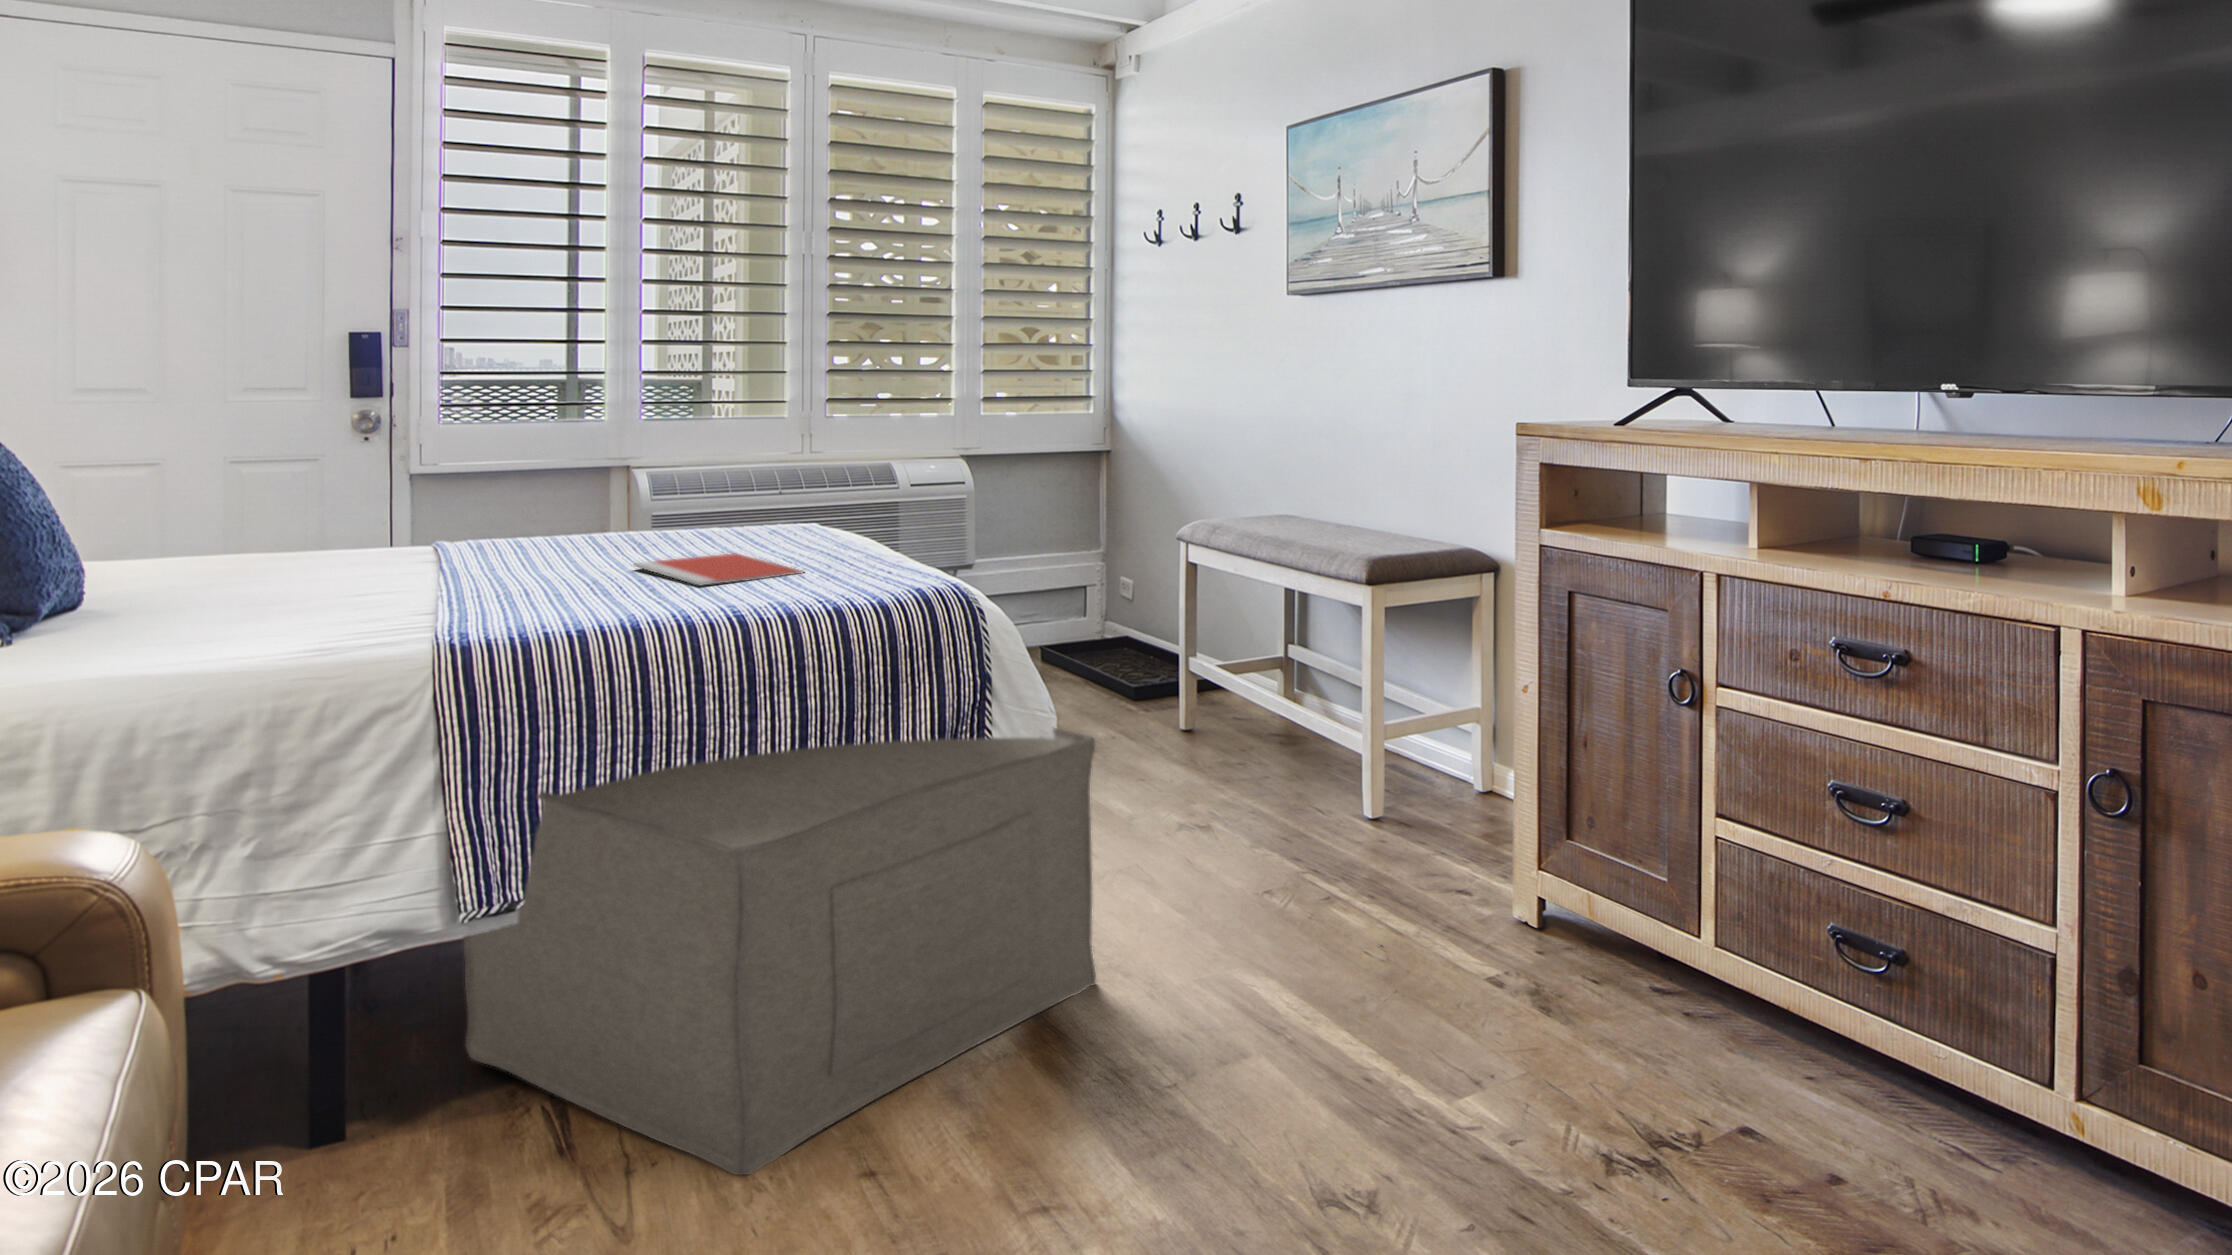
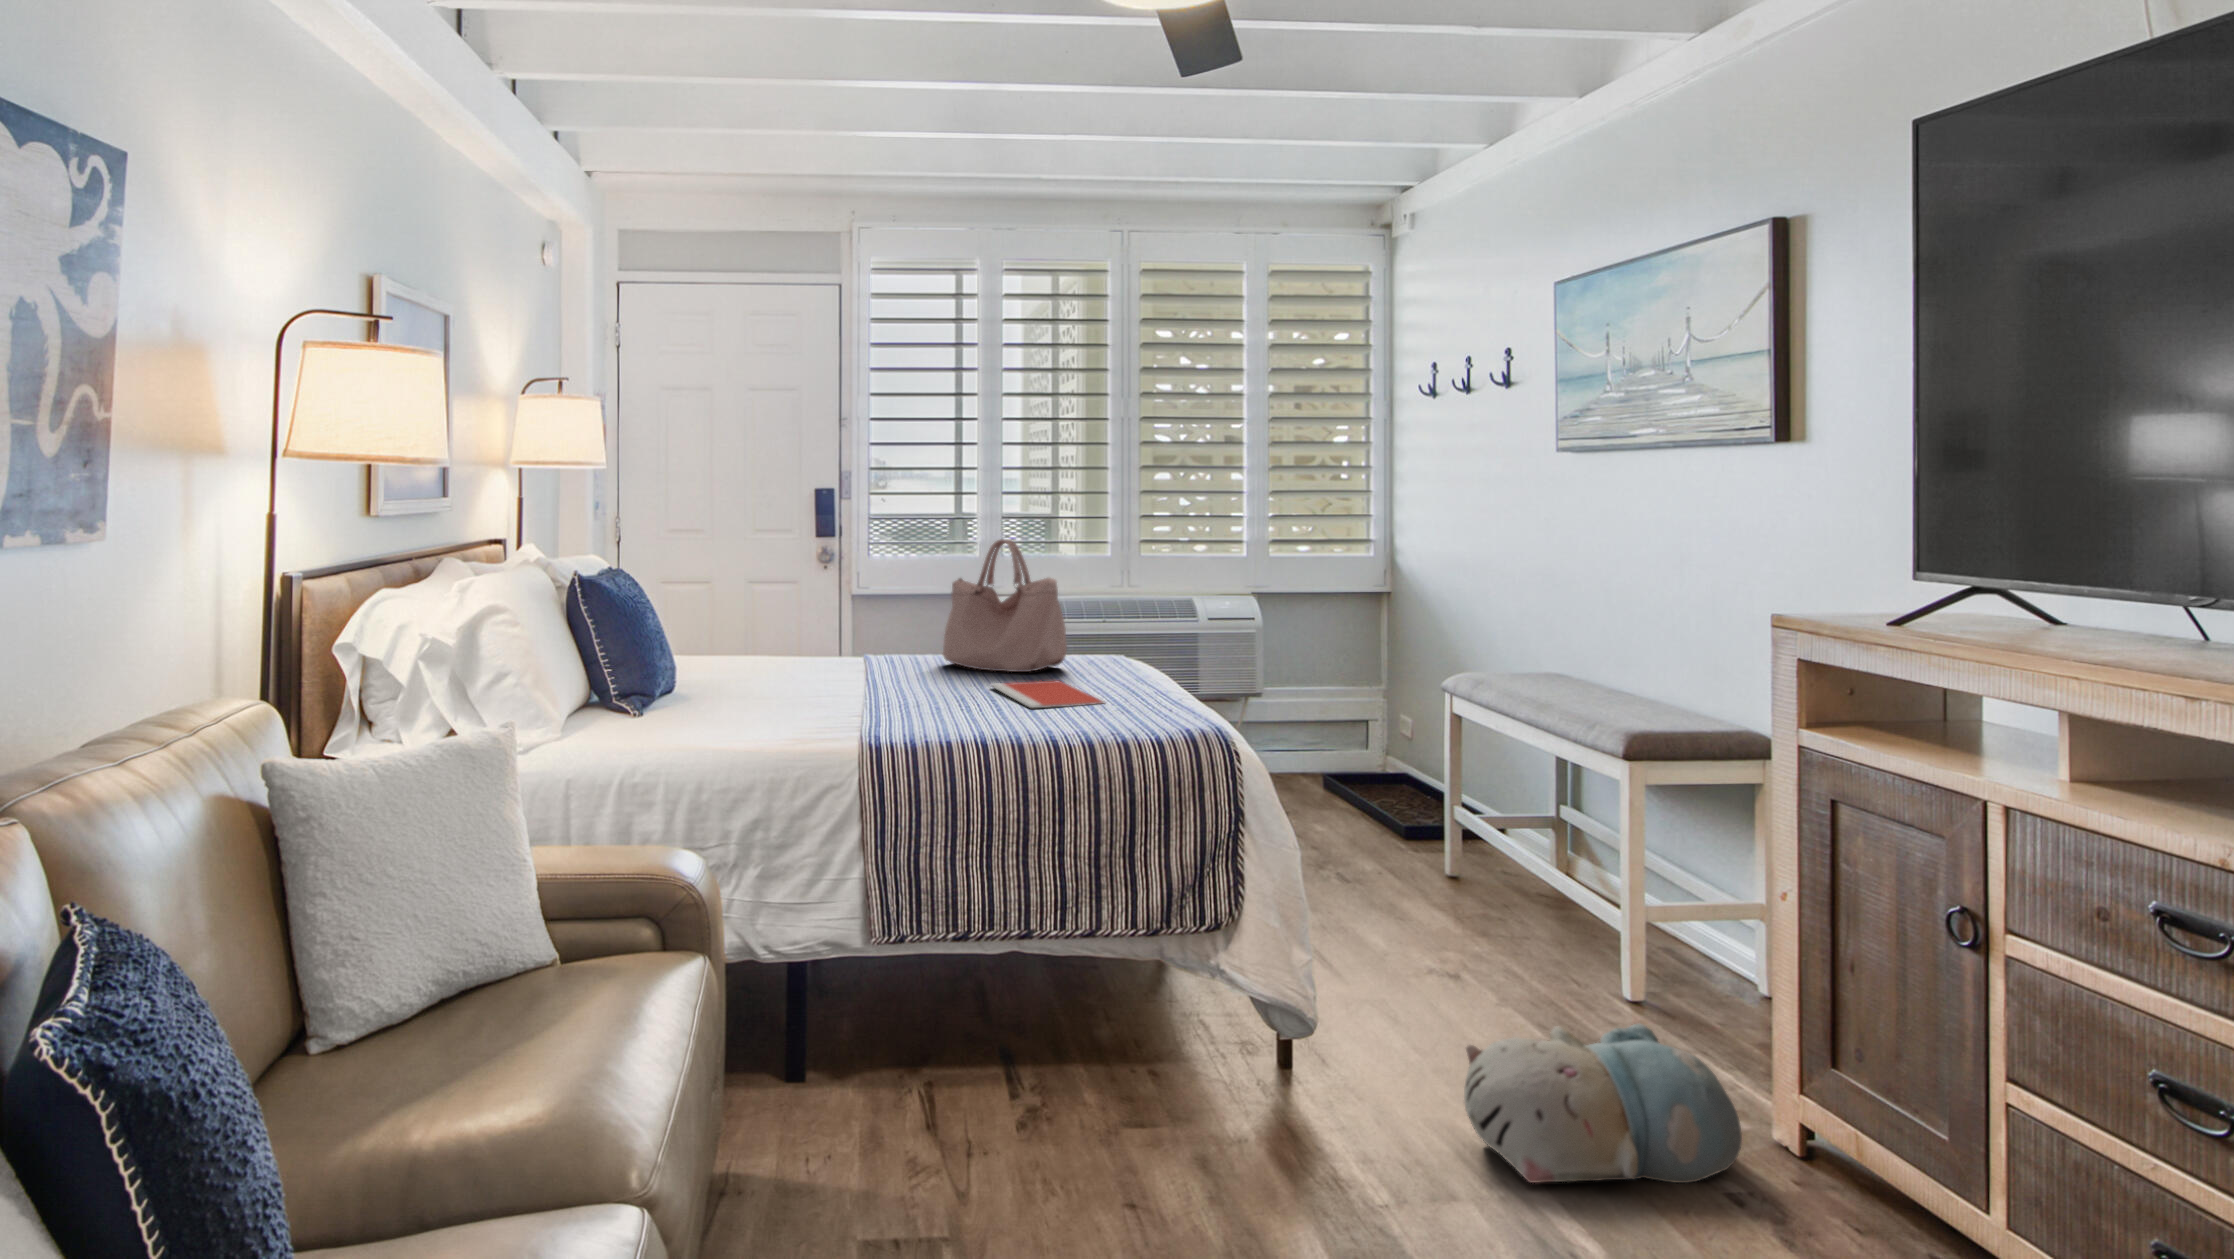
handbag: none [554,381,742,550] -> present [942,539,1067,672]
ottoman: present [464,728,1096,1175] -> none [876,797,1331,1190]
plush toy: none [1241,831,1492,1009] -> present [1464,1023,1742,1183]

